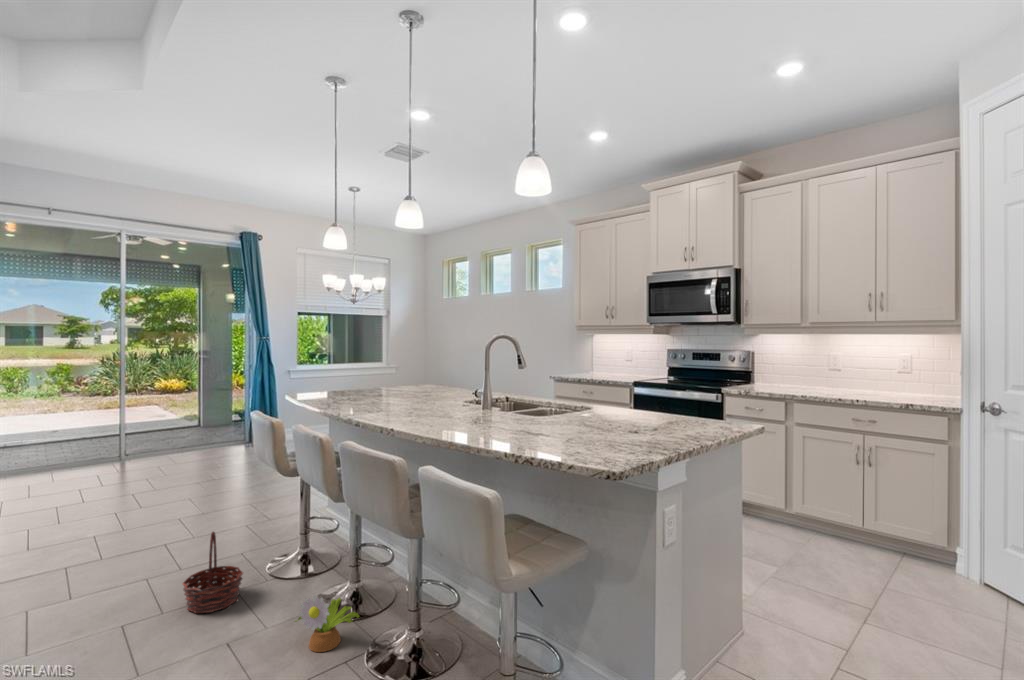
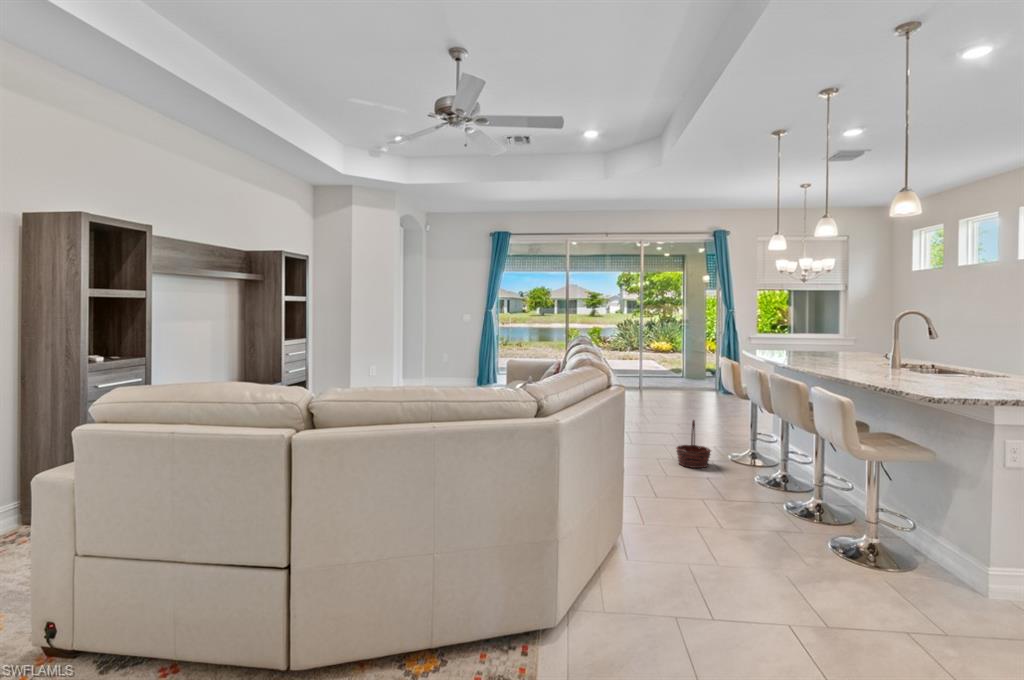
decorative plant: present [295,595,359,652] -> none [742,457,788,497]

